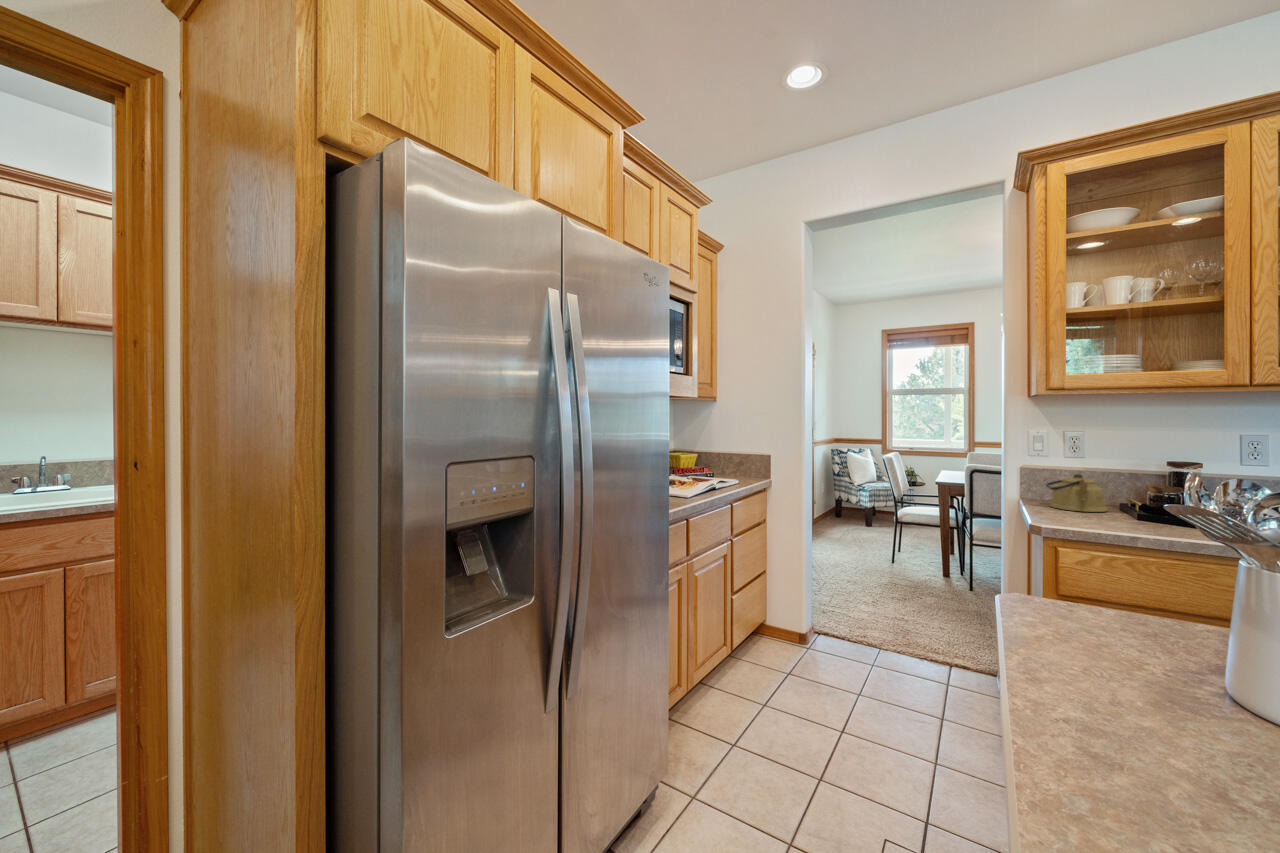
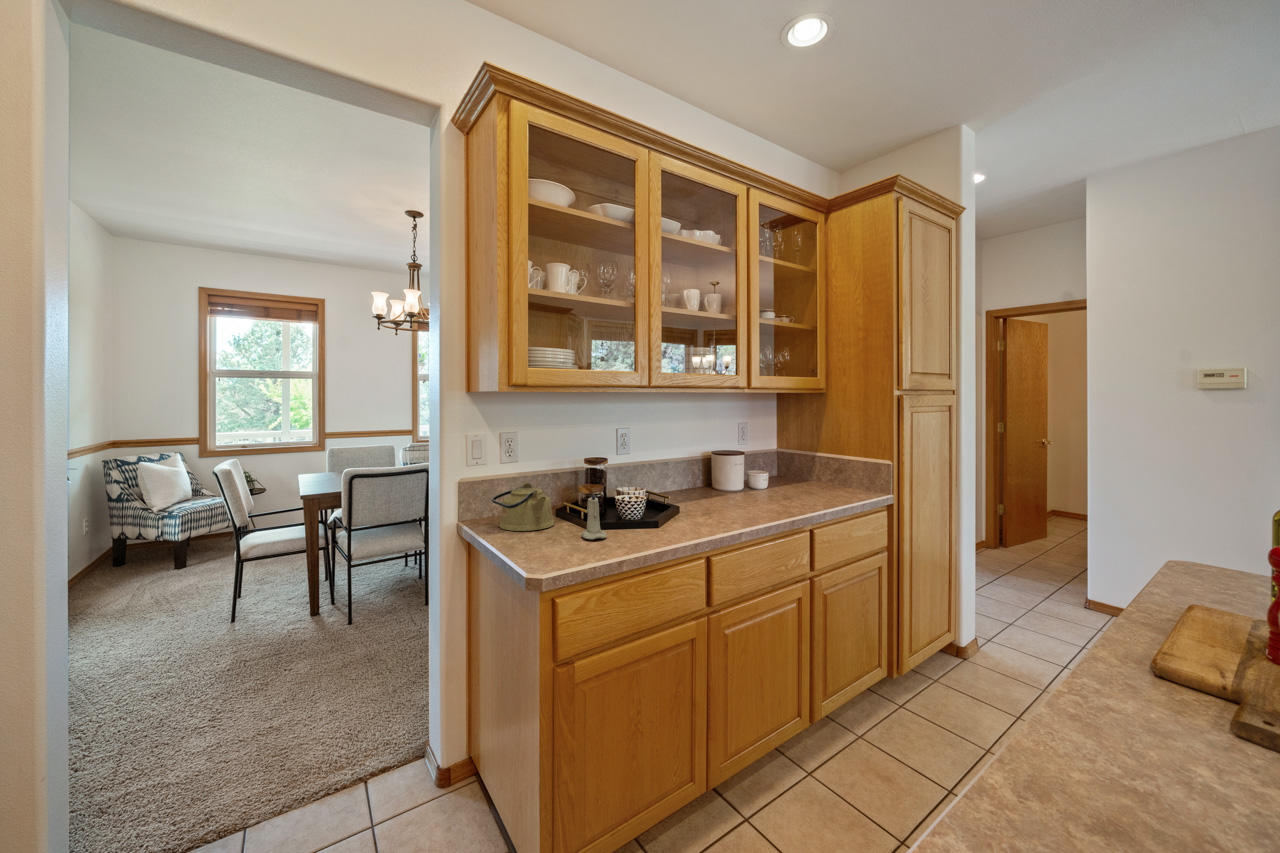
candle: none [1116,480,1146,524] -> present [581,489,607,540]

